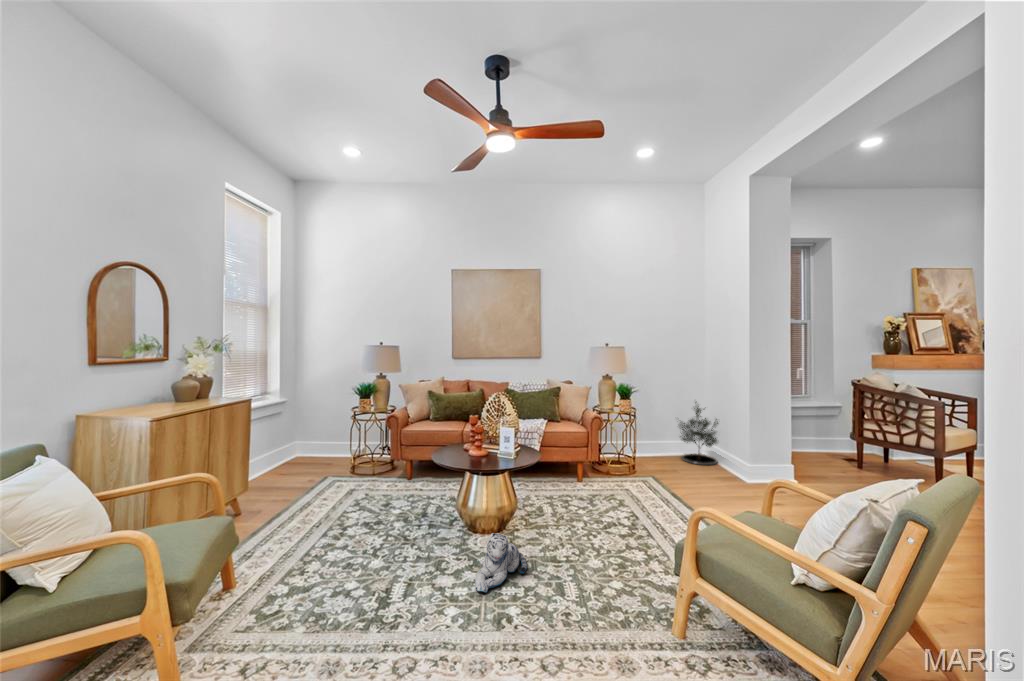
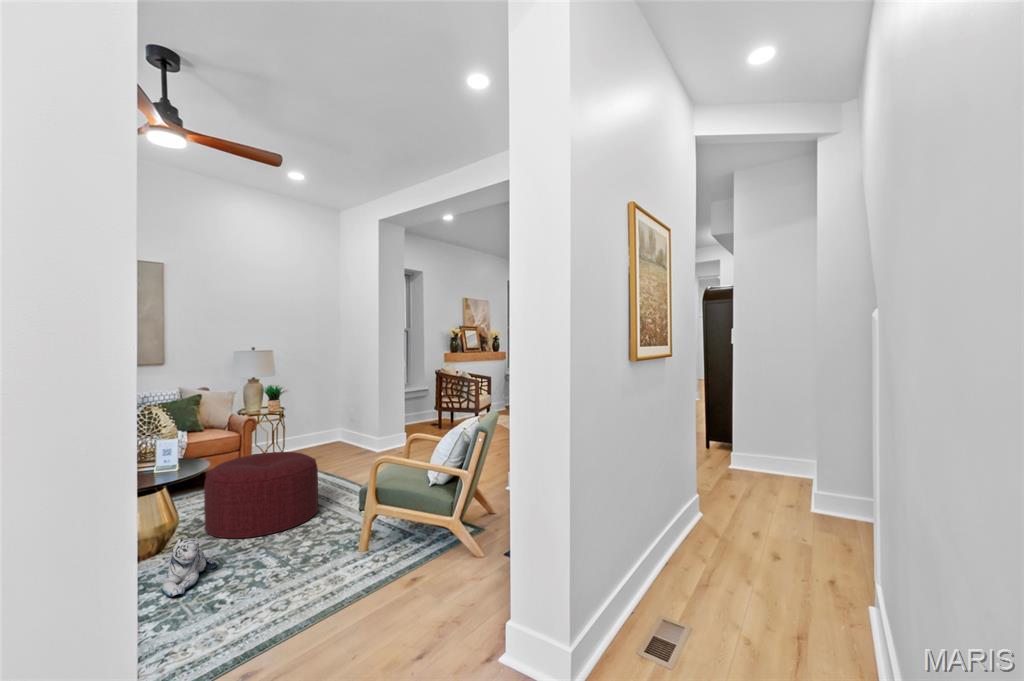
potted tree: present [680,402,718,465] -> none [312,396,352,451]
ottoman: none [539,456,649,554] -> present [204,452,318,538]

